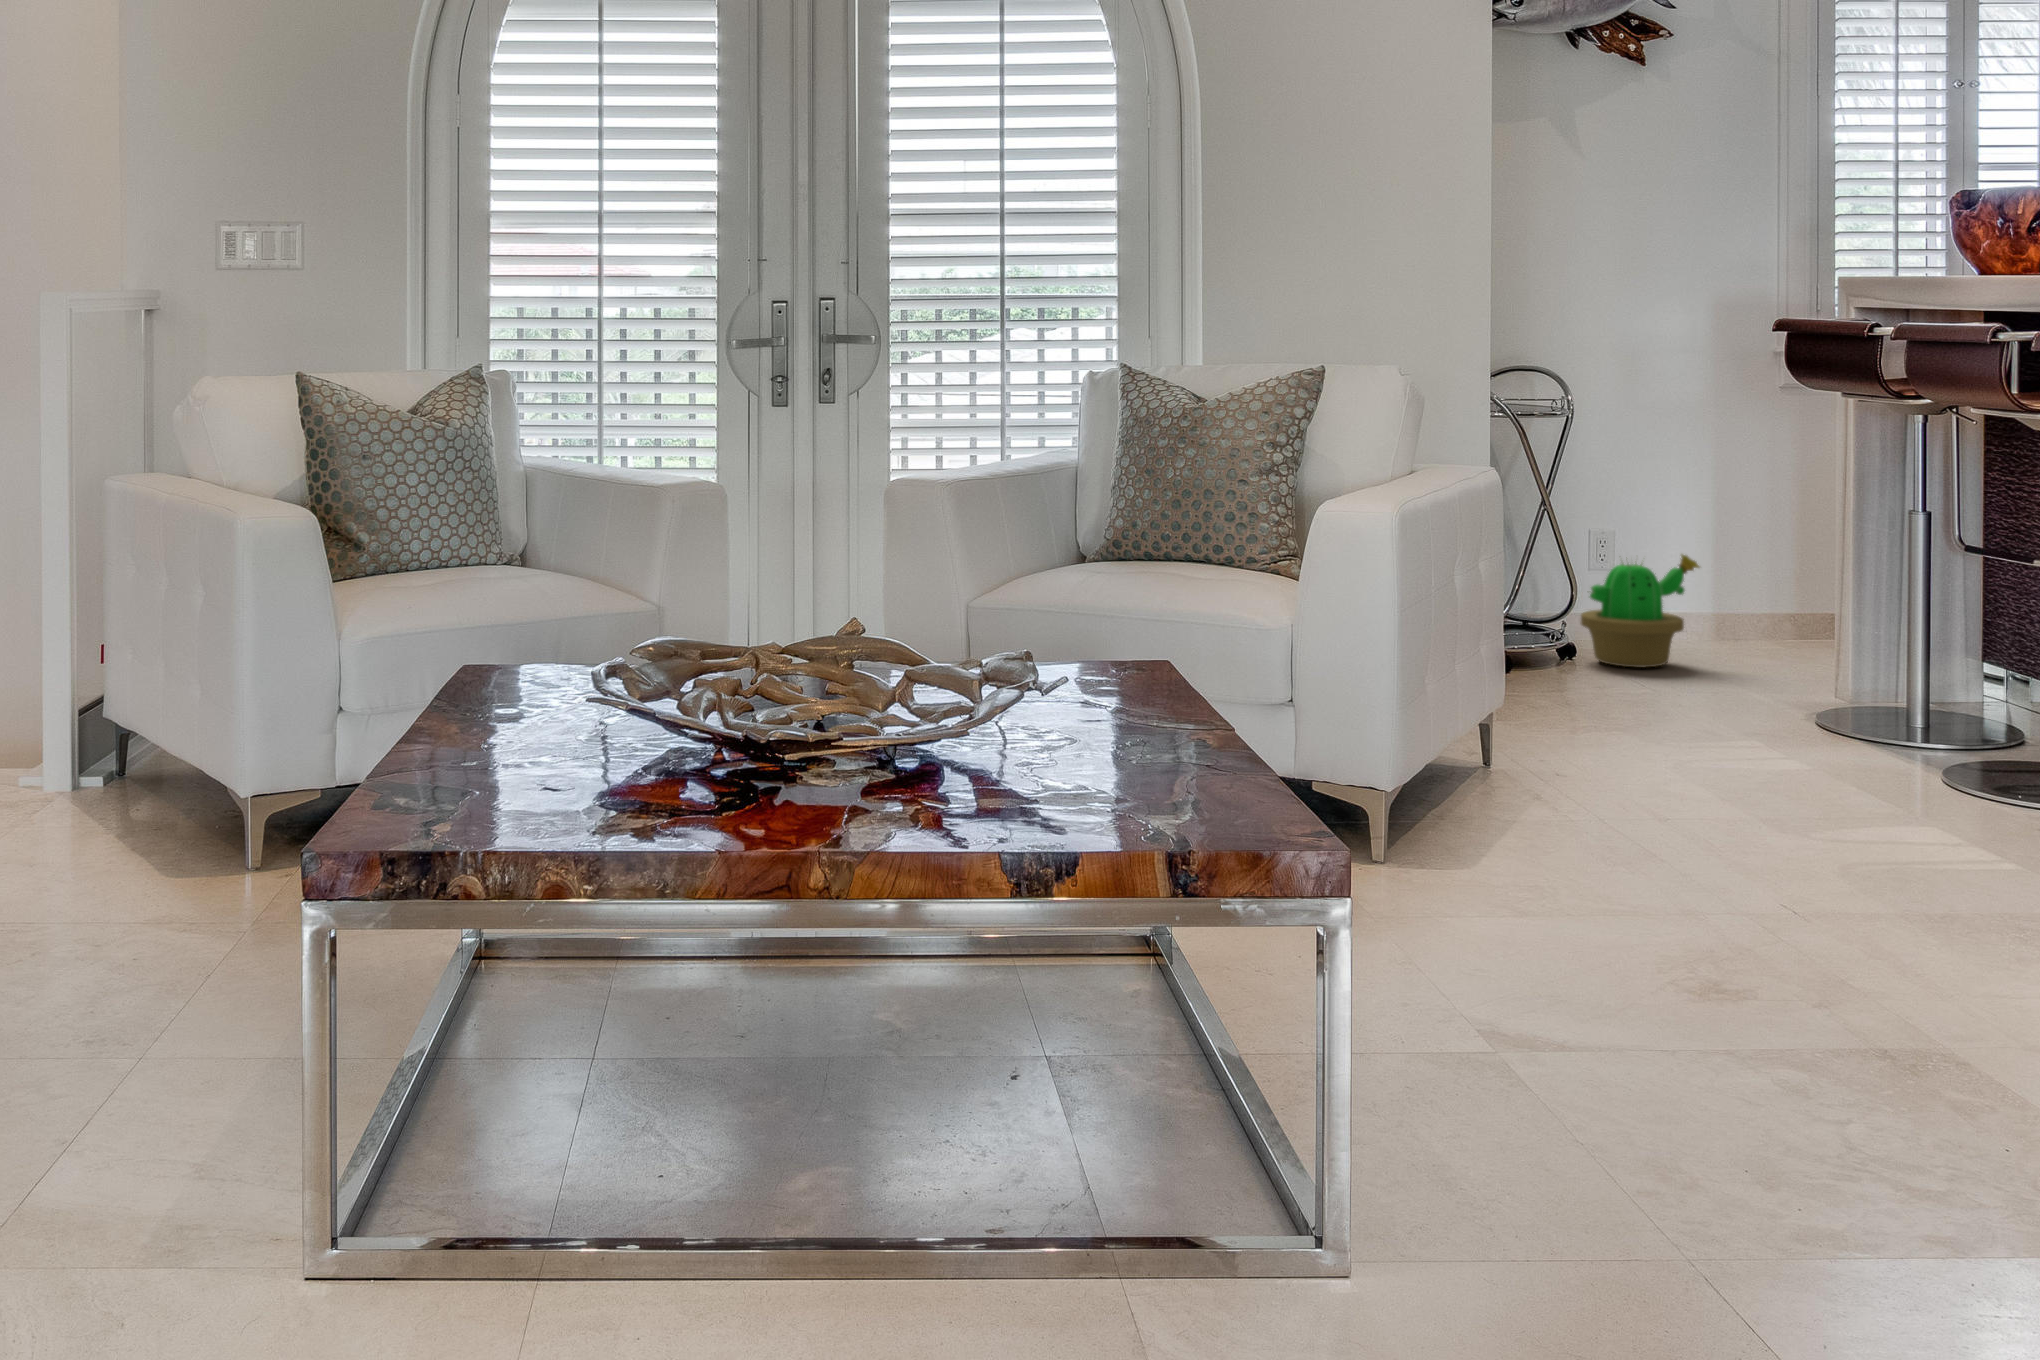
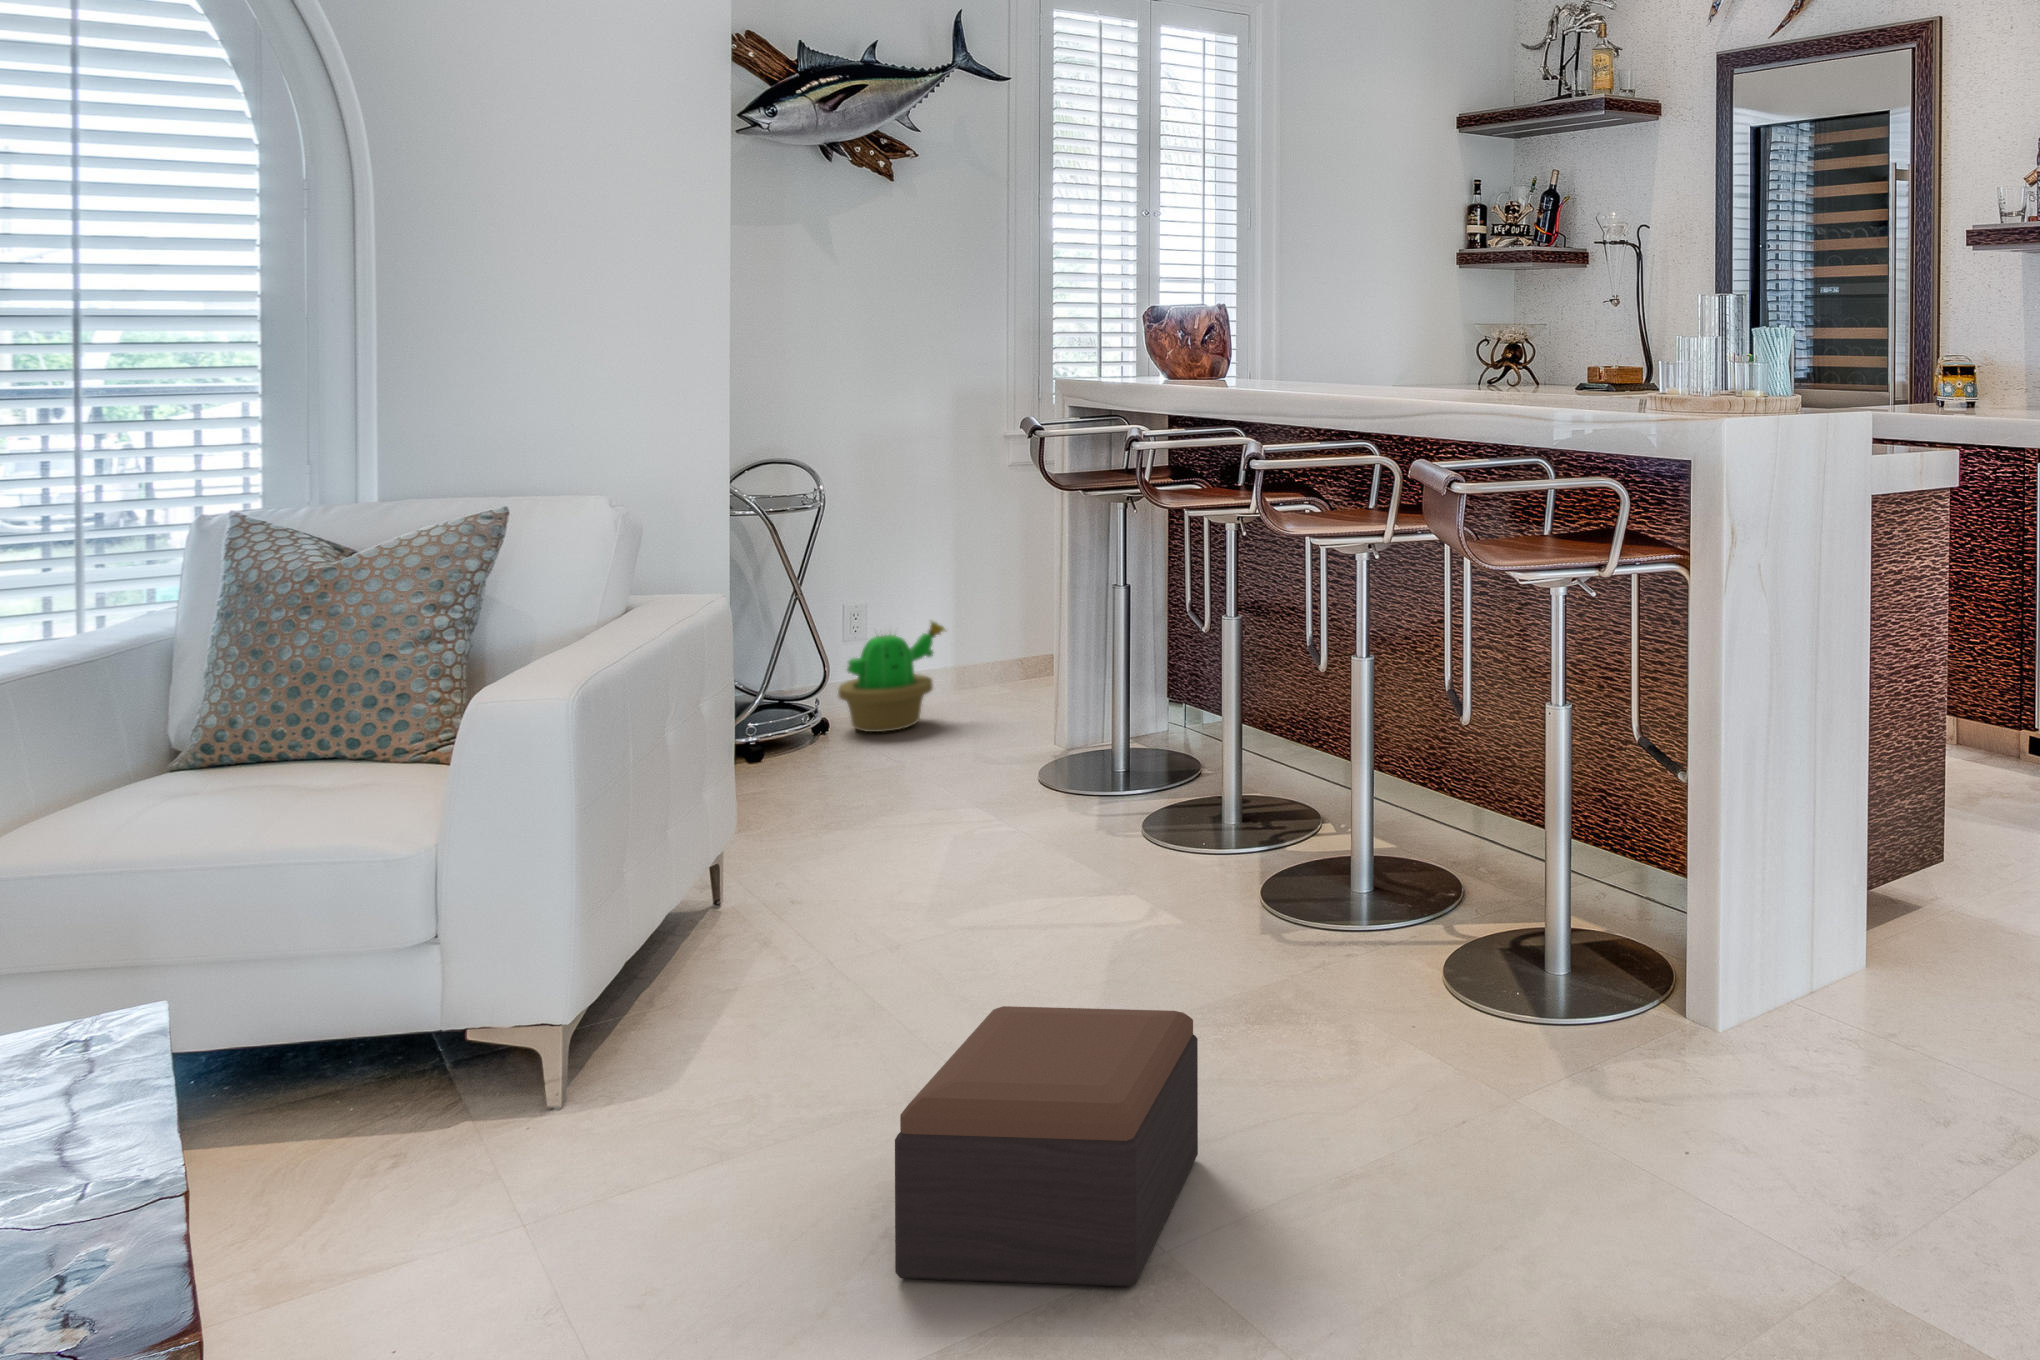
footstool: none [1689,823,2001,1068] -> present [895,1006,1198,1287]

